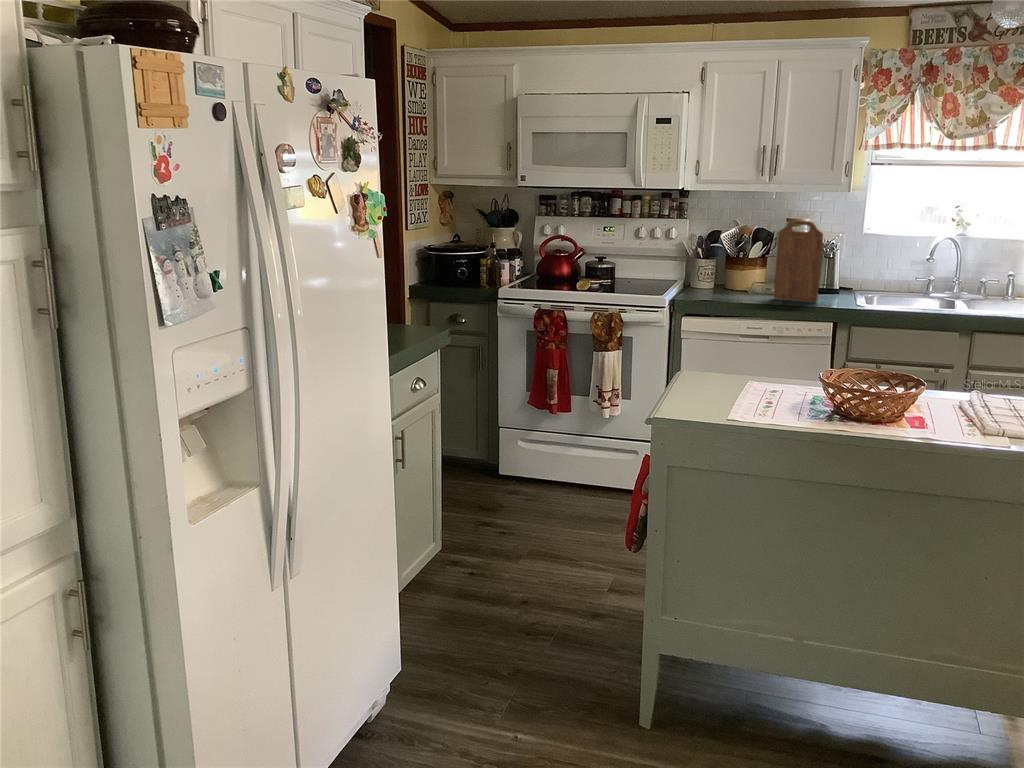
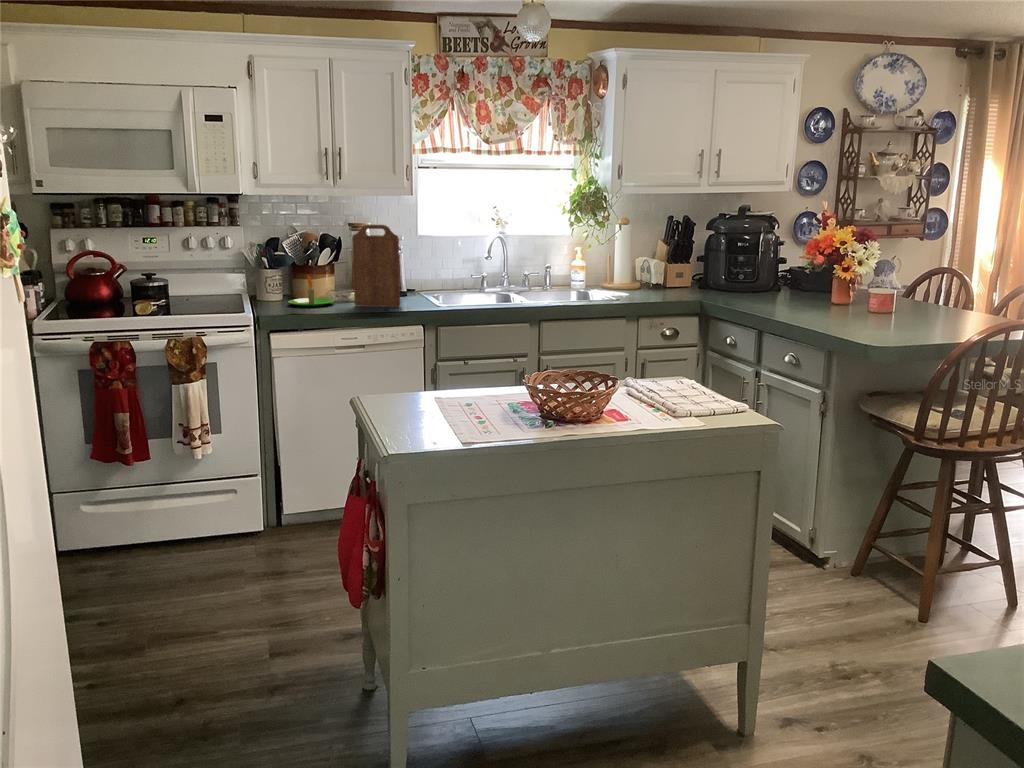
candle: none [713,266,757,296] -> present [288,275,334,307]

